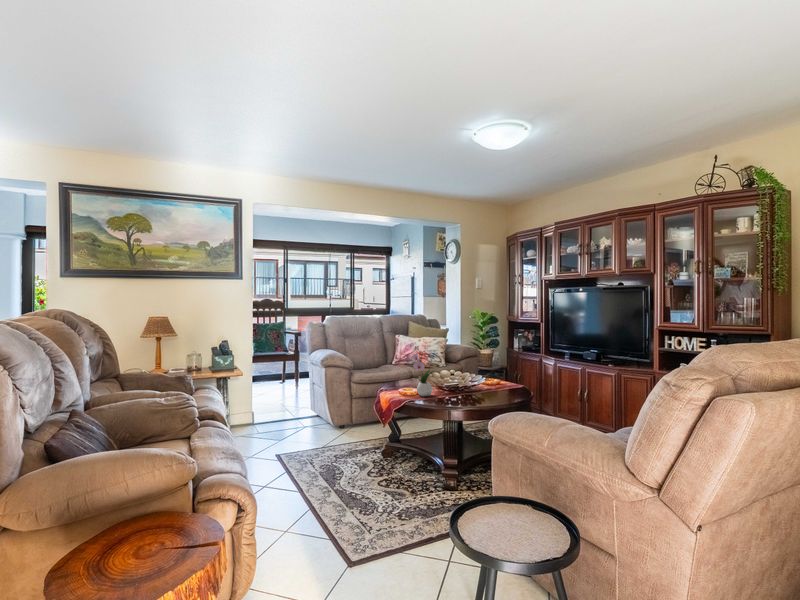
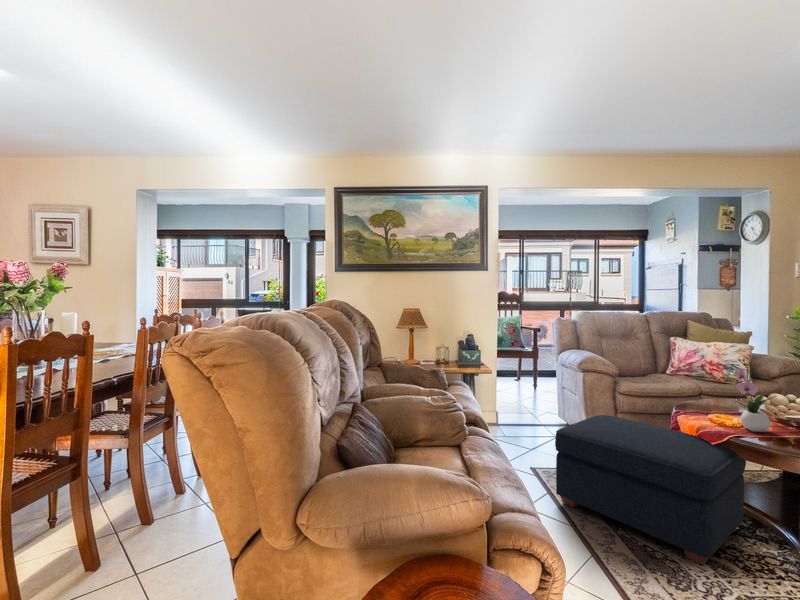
ottoman: none [289,400,418,495] -> present [555,415,746,565]

